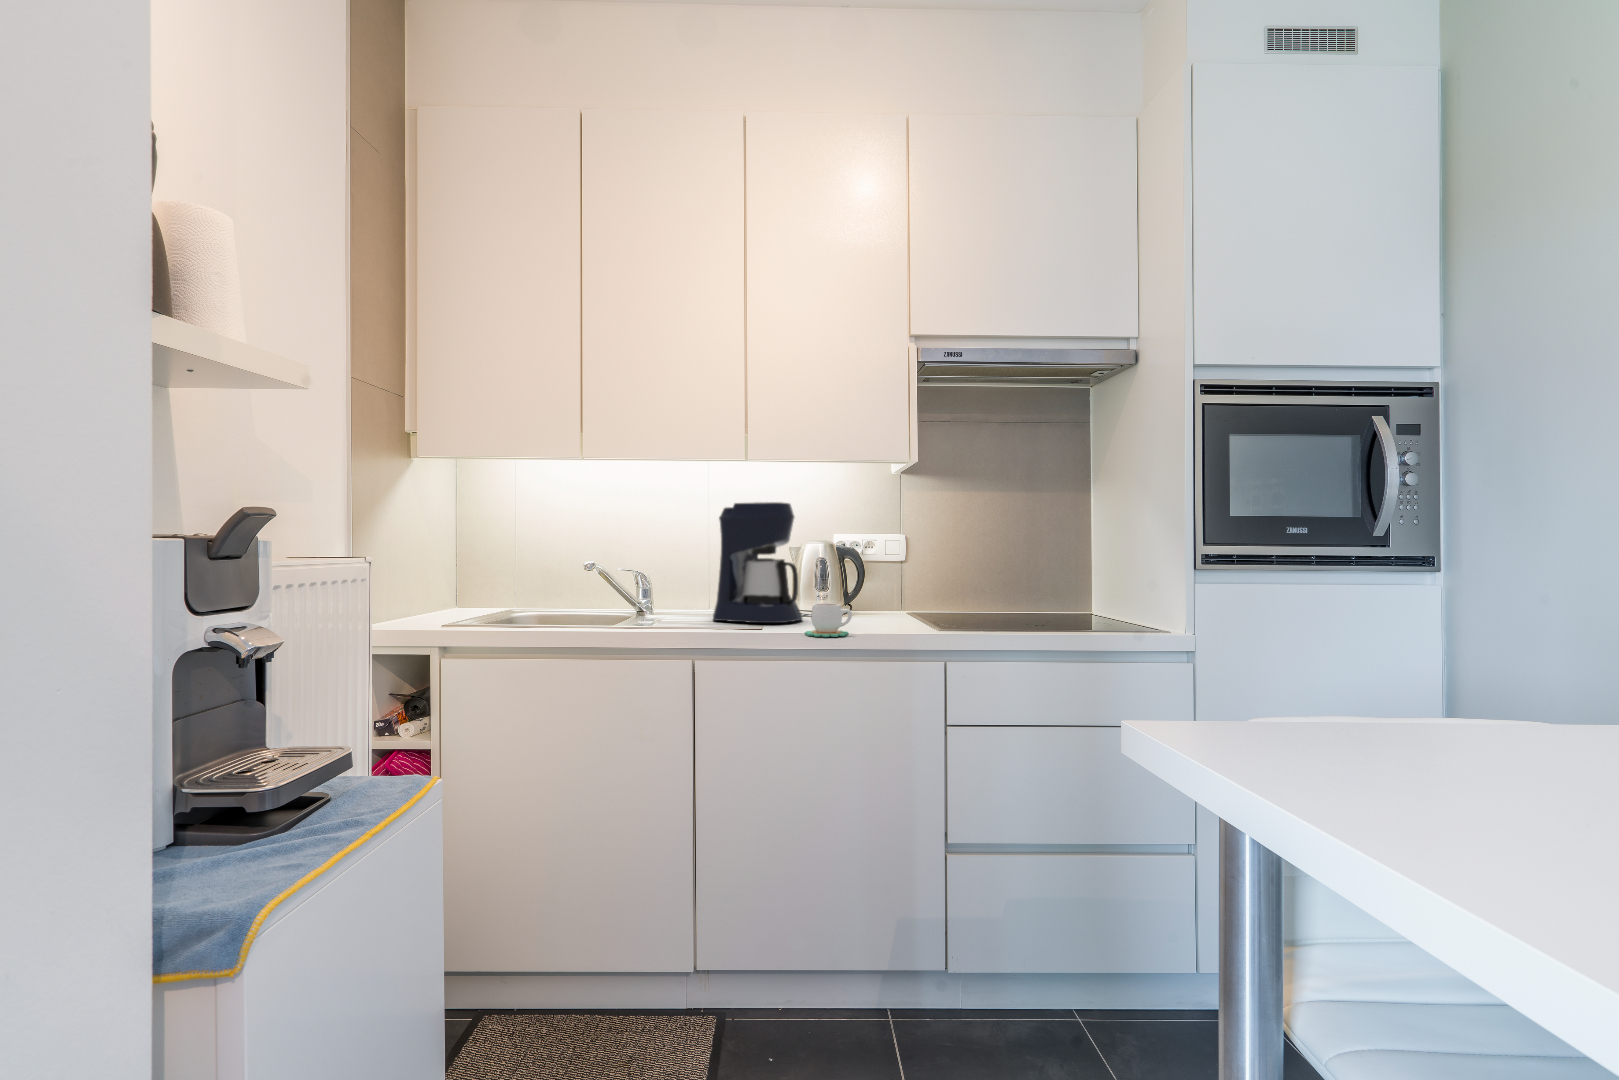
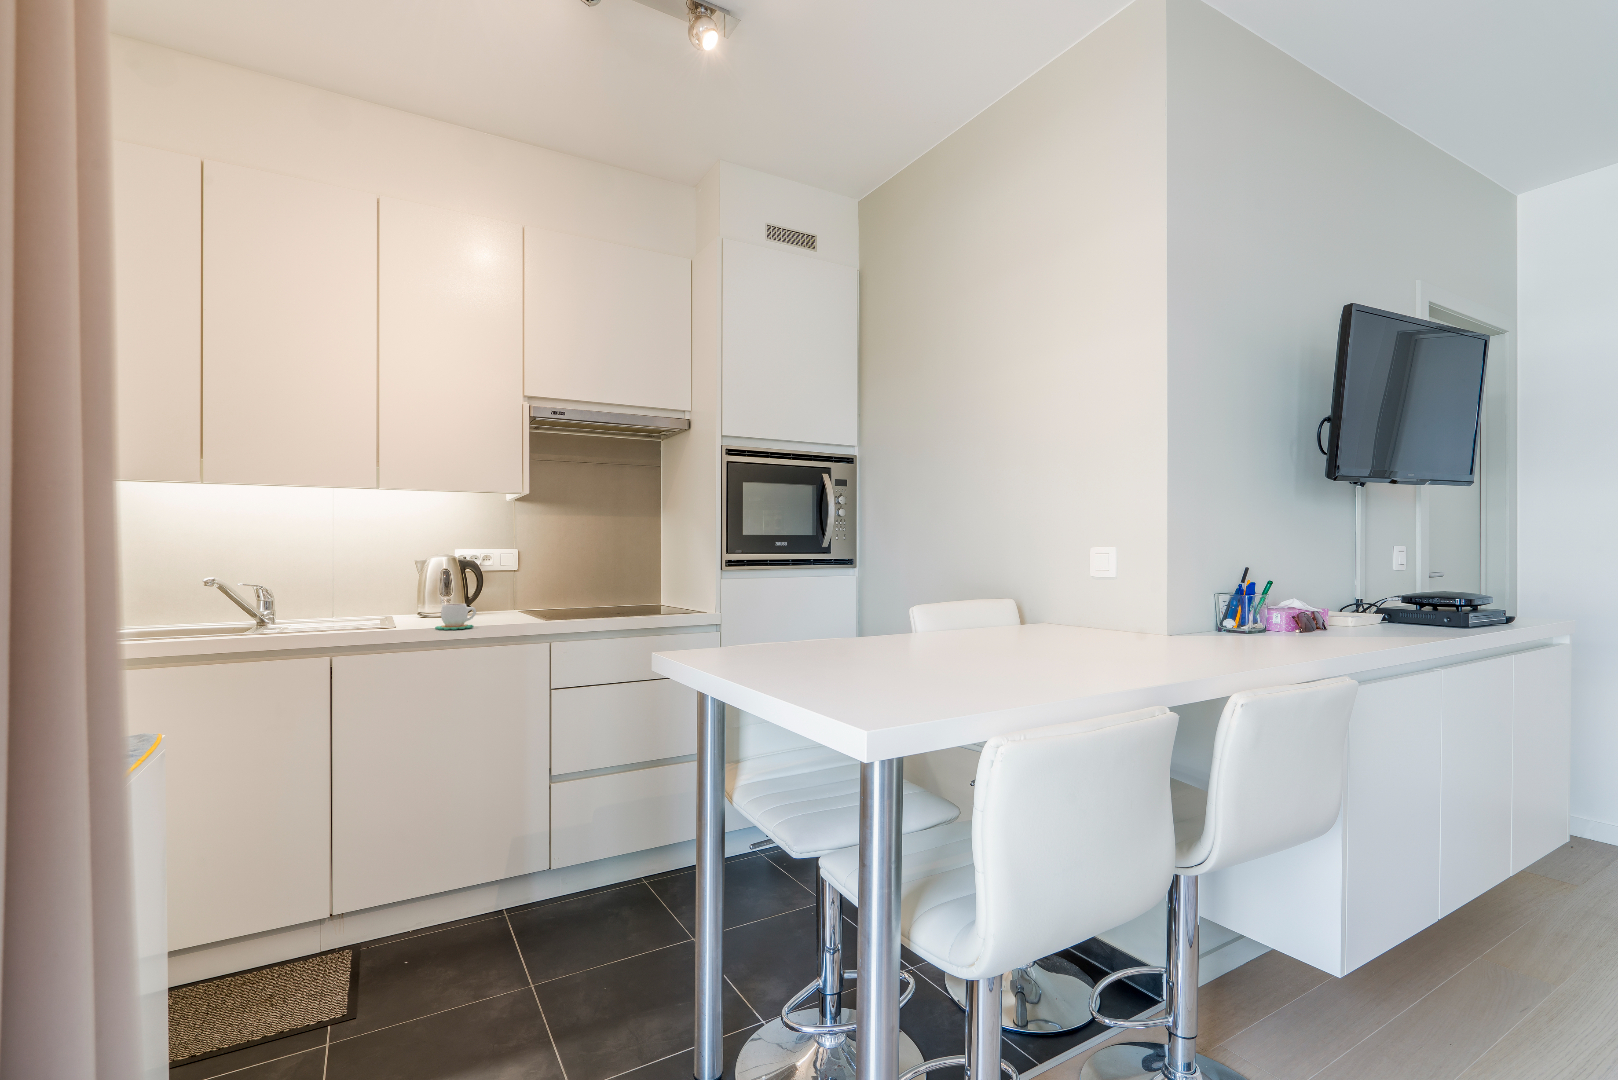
coffee maker: present [713,502,803,623] -> none [342,523,429,624]

